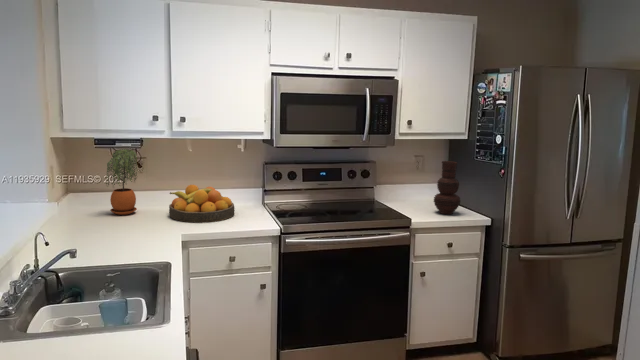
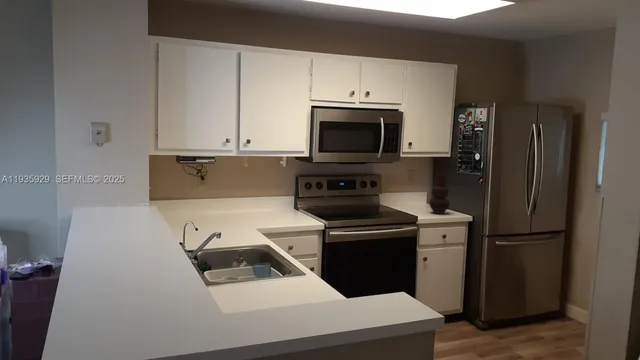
potted plant: present [106,149,137,215] -> none [179,165,204,218]
fruit bowl: present [169,185,235,223] -> none [230,193,282,222]

